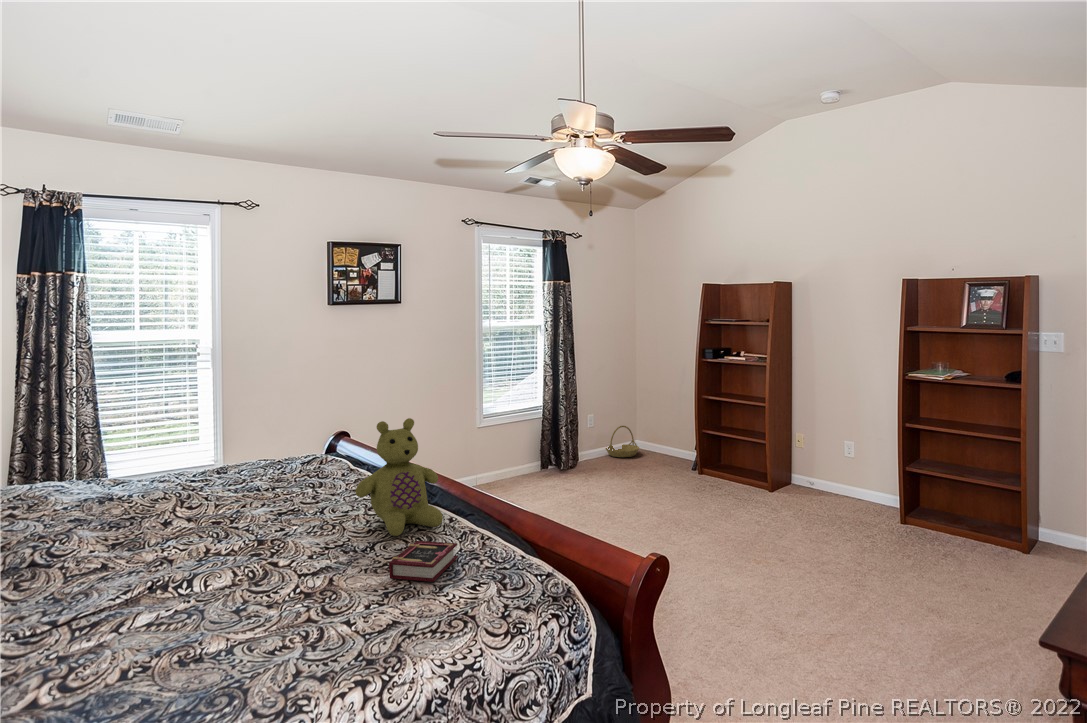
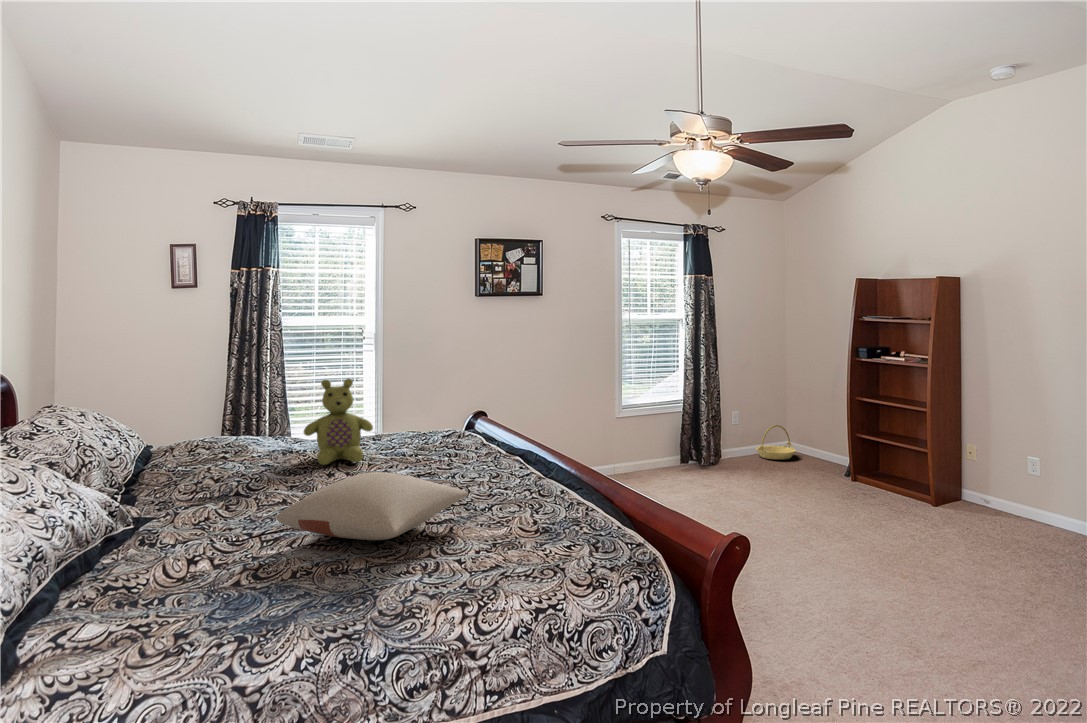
stuffed bear: present [355,418,443,536] -> present [304,379,373,465]
pillow: none [93,522,350,612] -> present [276,472,468,540]
book: present [389,541,458,582] -> none [498,505,560,539]

